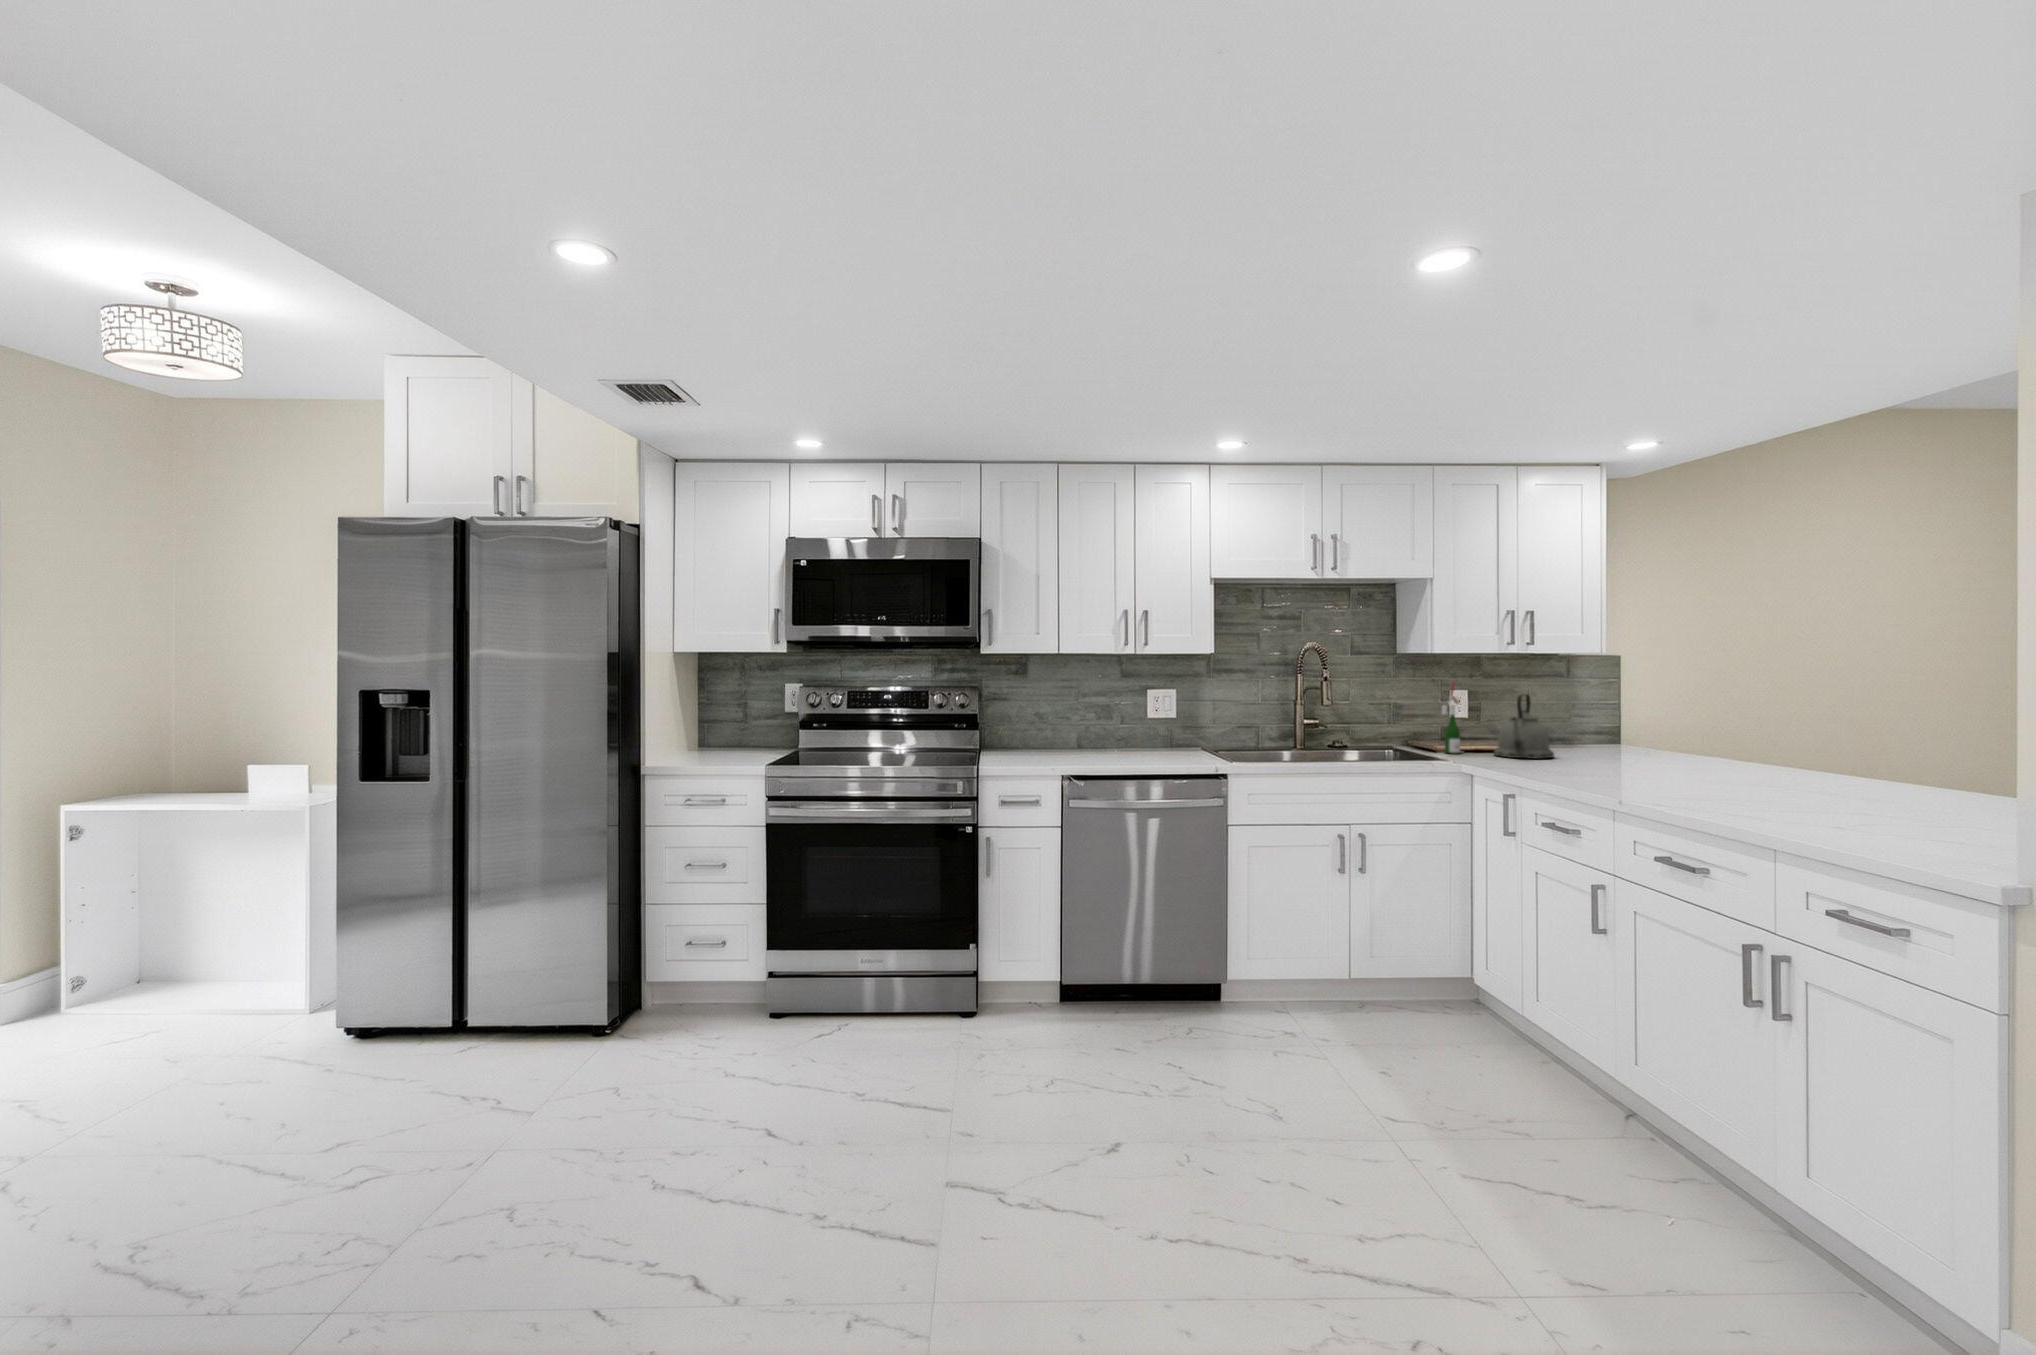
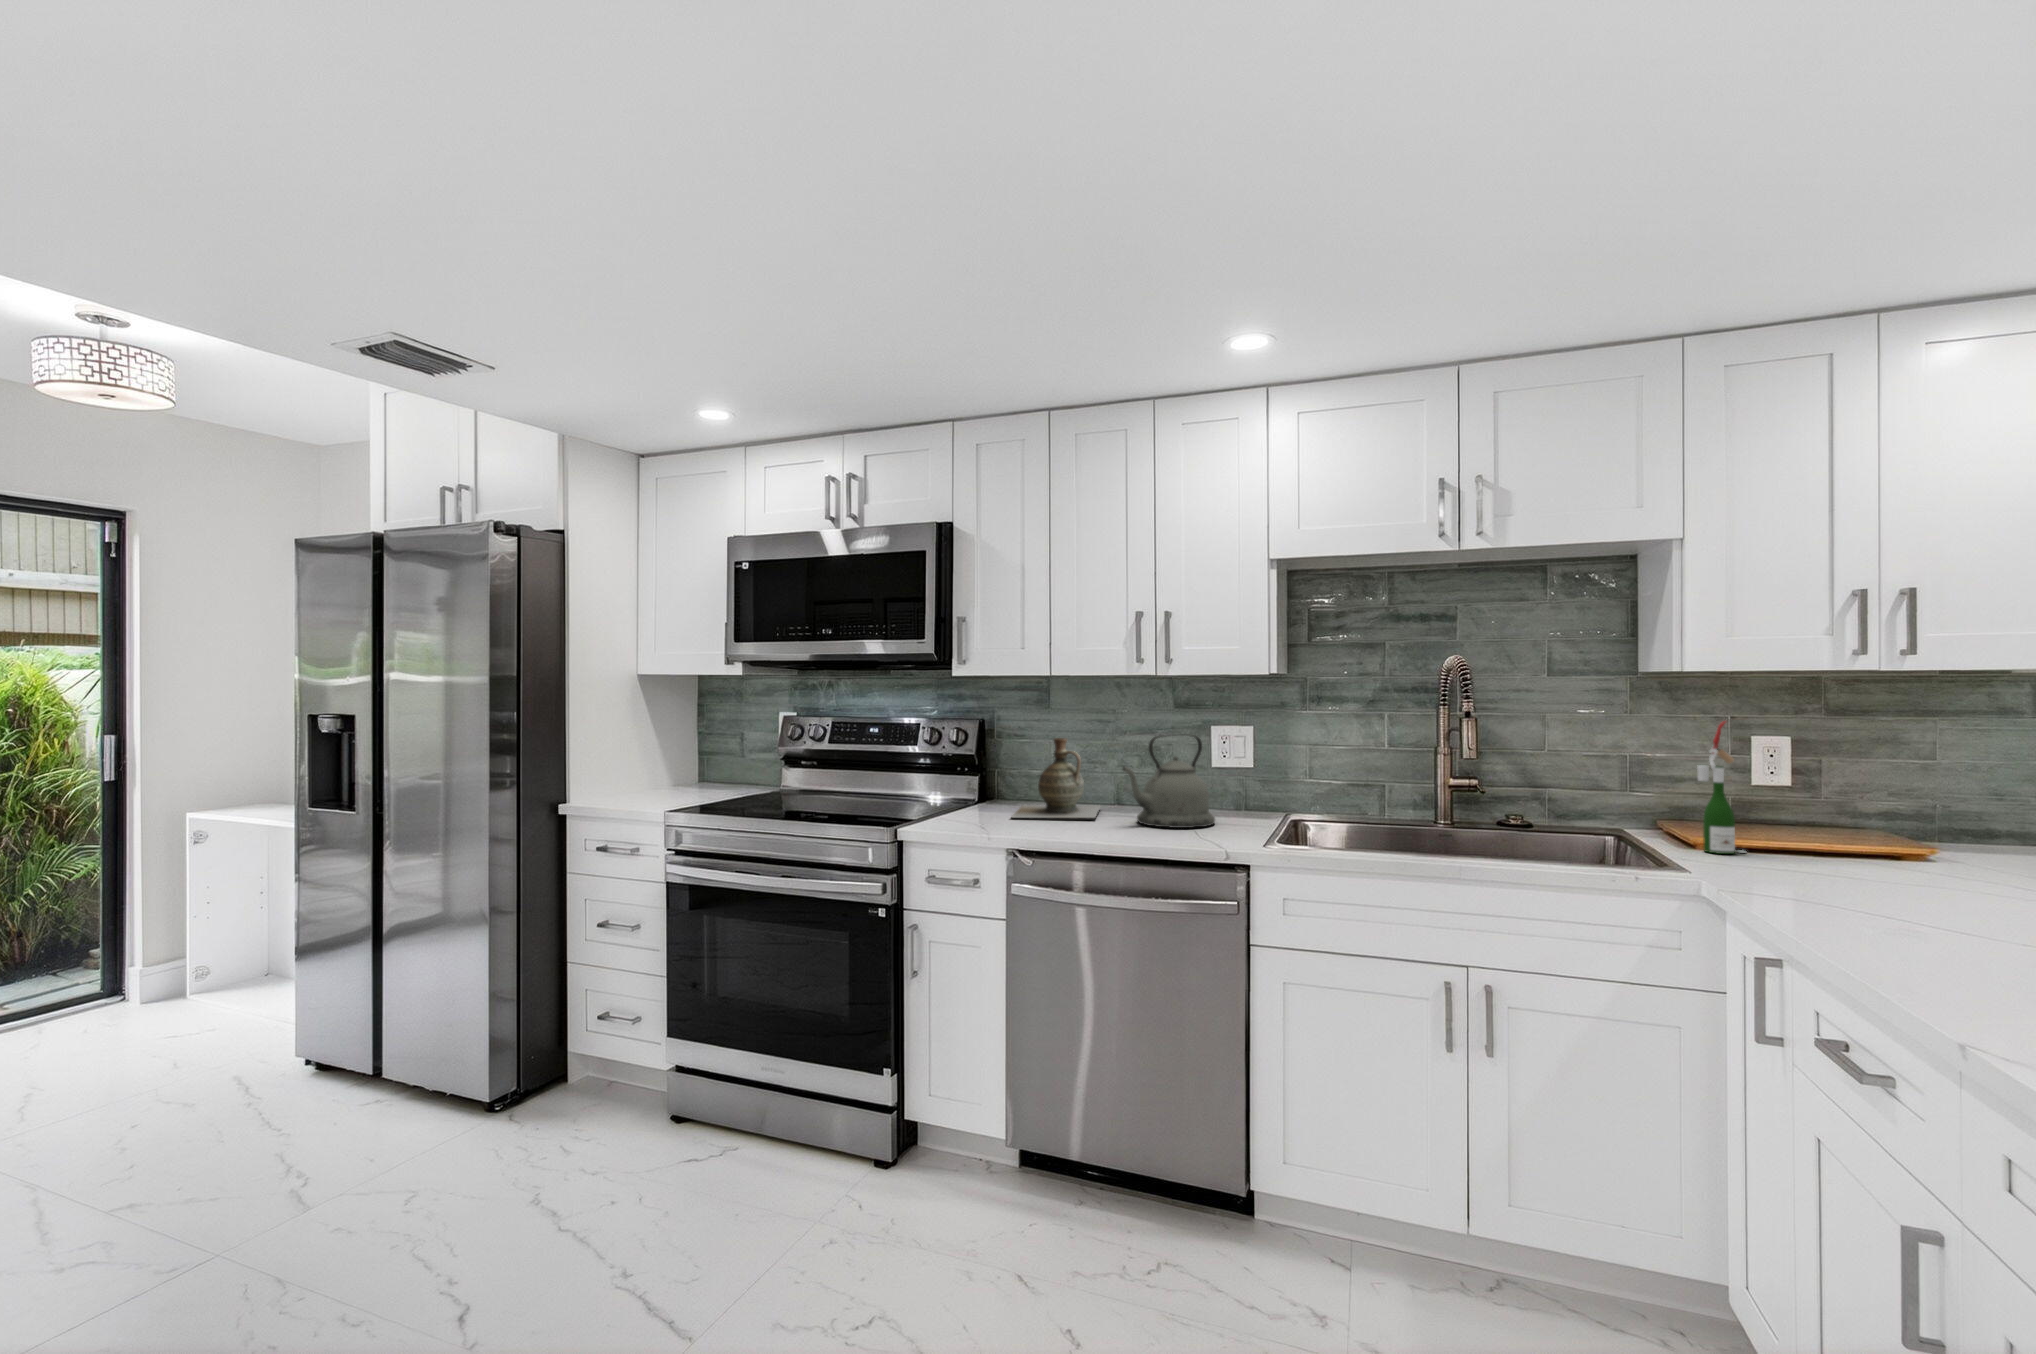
kettle: present [1494,694,1554,759] -> present [1123,734,1215,828]
ceramic jug: none [1018,700,1092,758] -> present [1012,738,1100,818]

